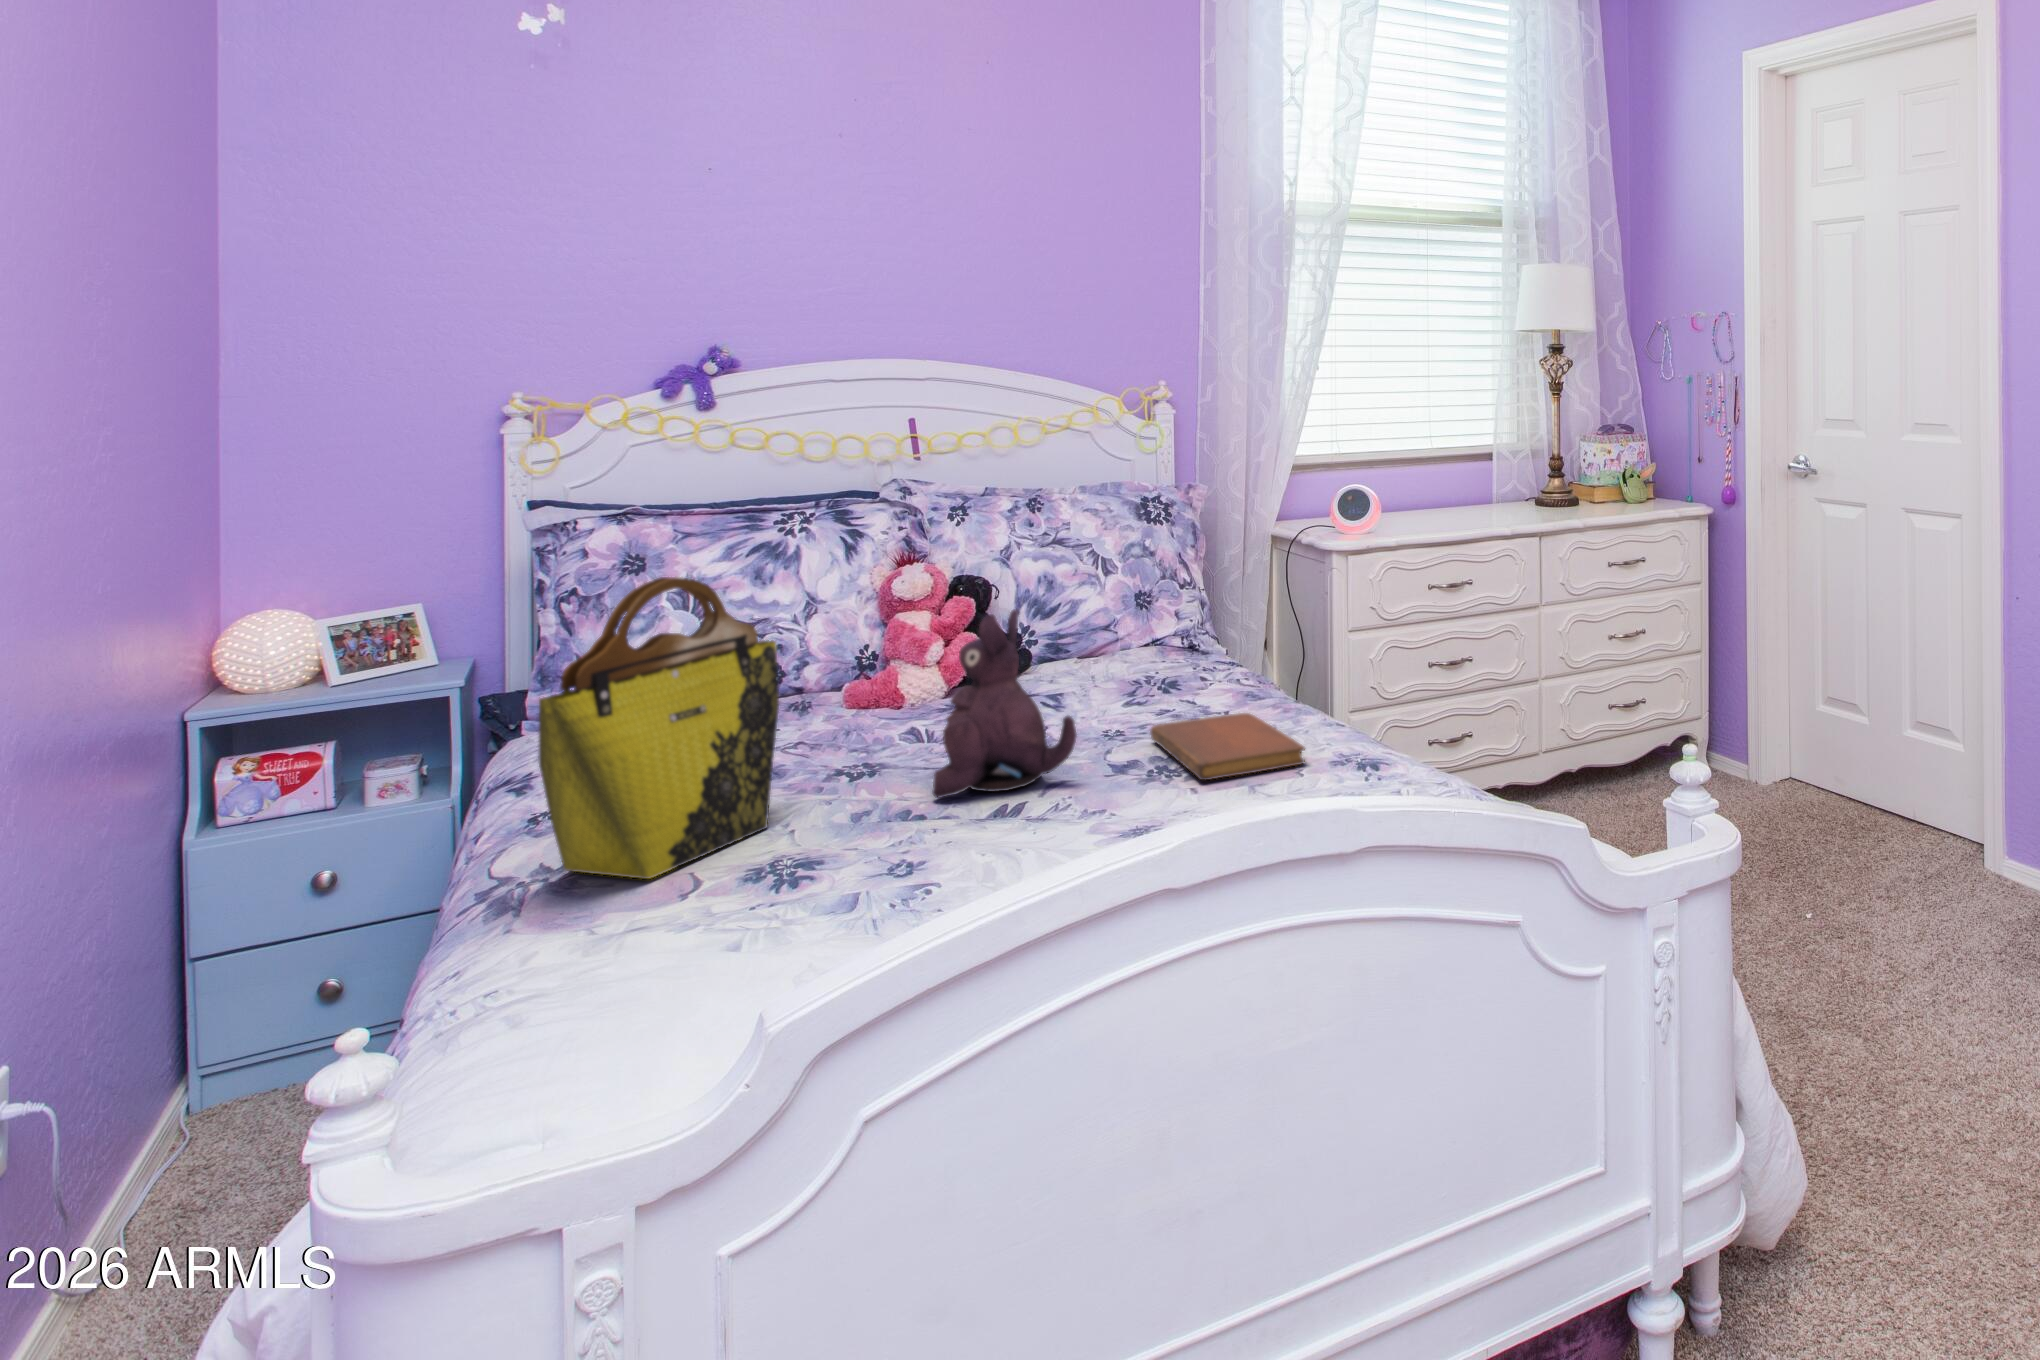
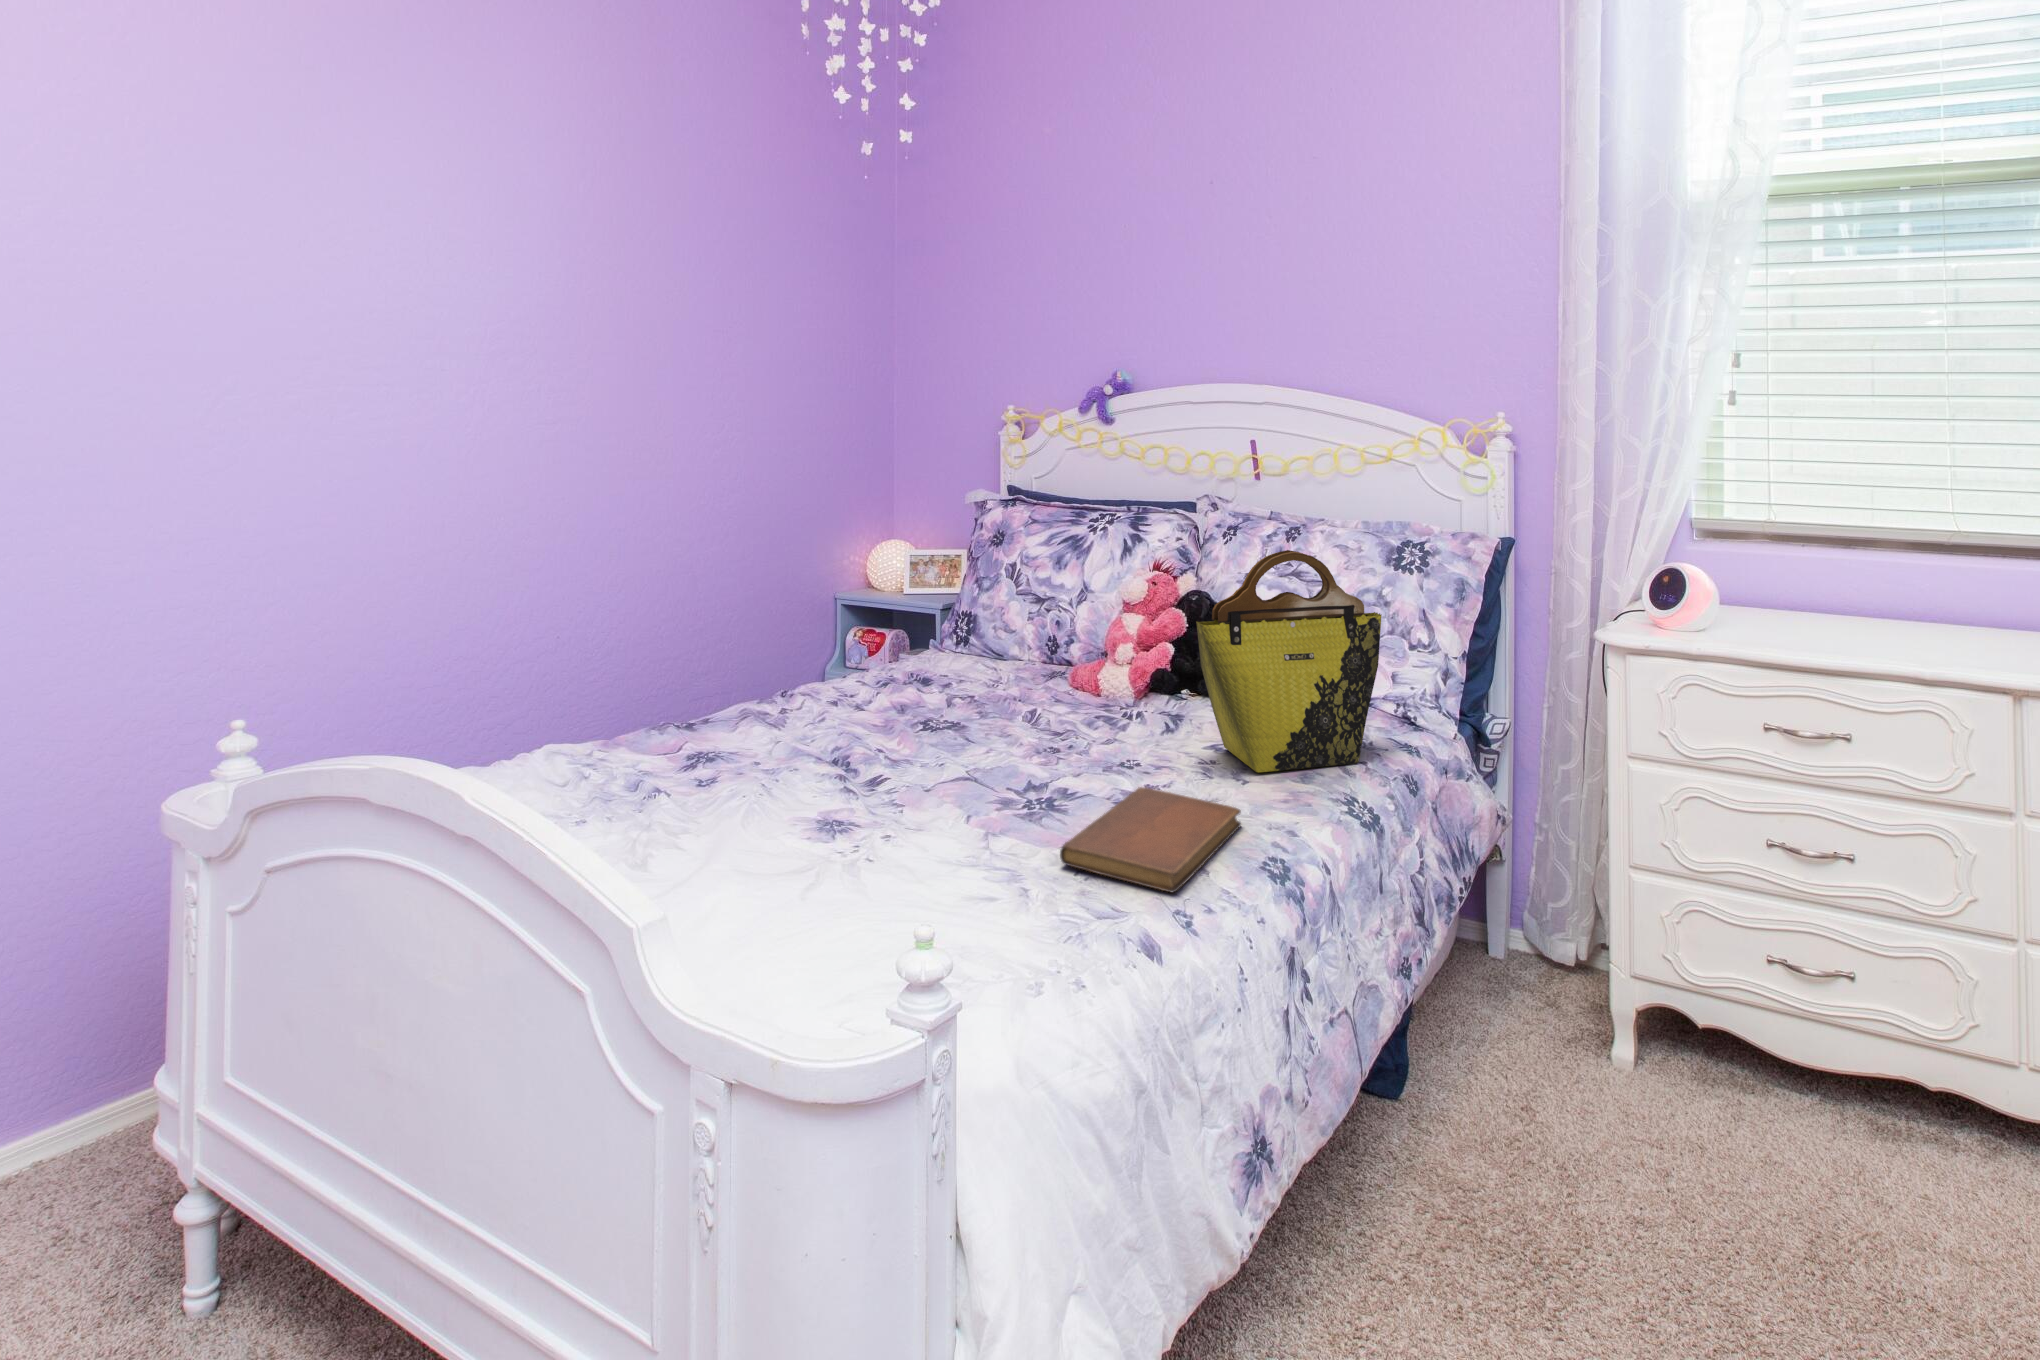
tote bag: present [539,577,779,879] -> present [1196,550,1382,773]
plush toy: present [932,609,1077,798] -> none [911,632,1012,803]

